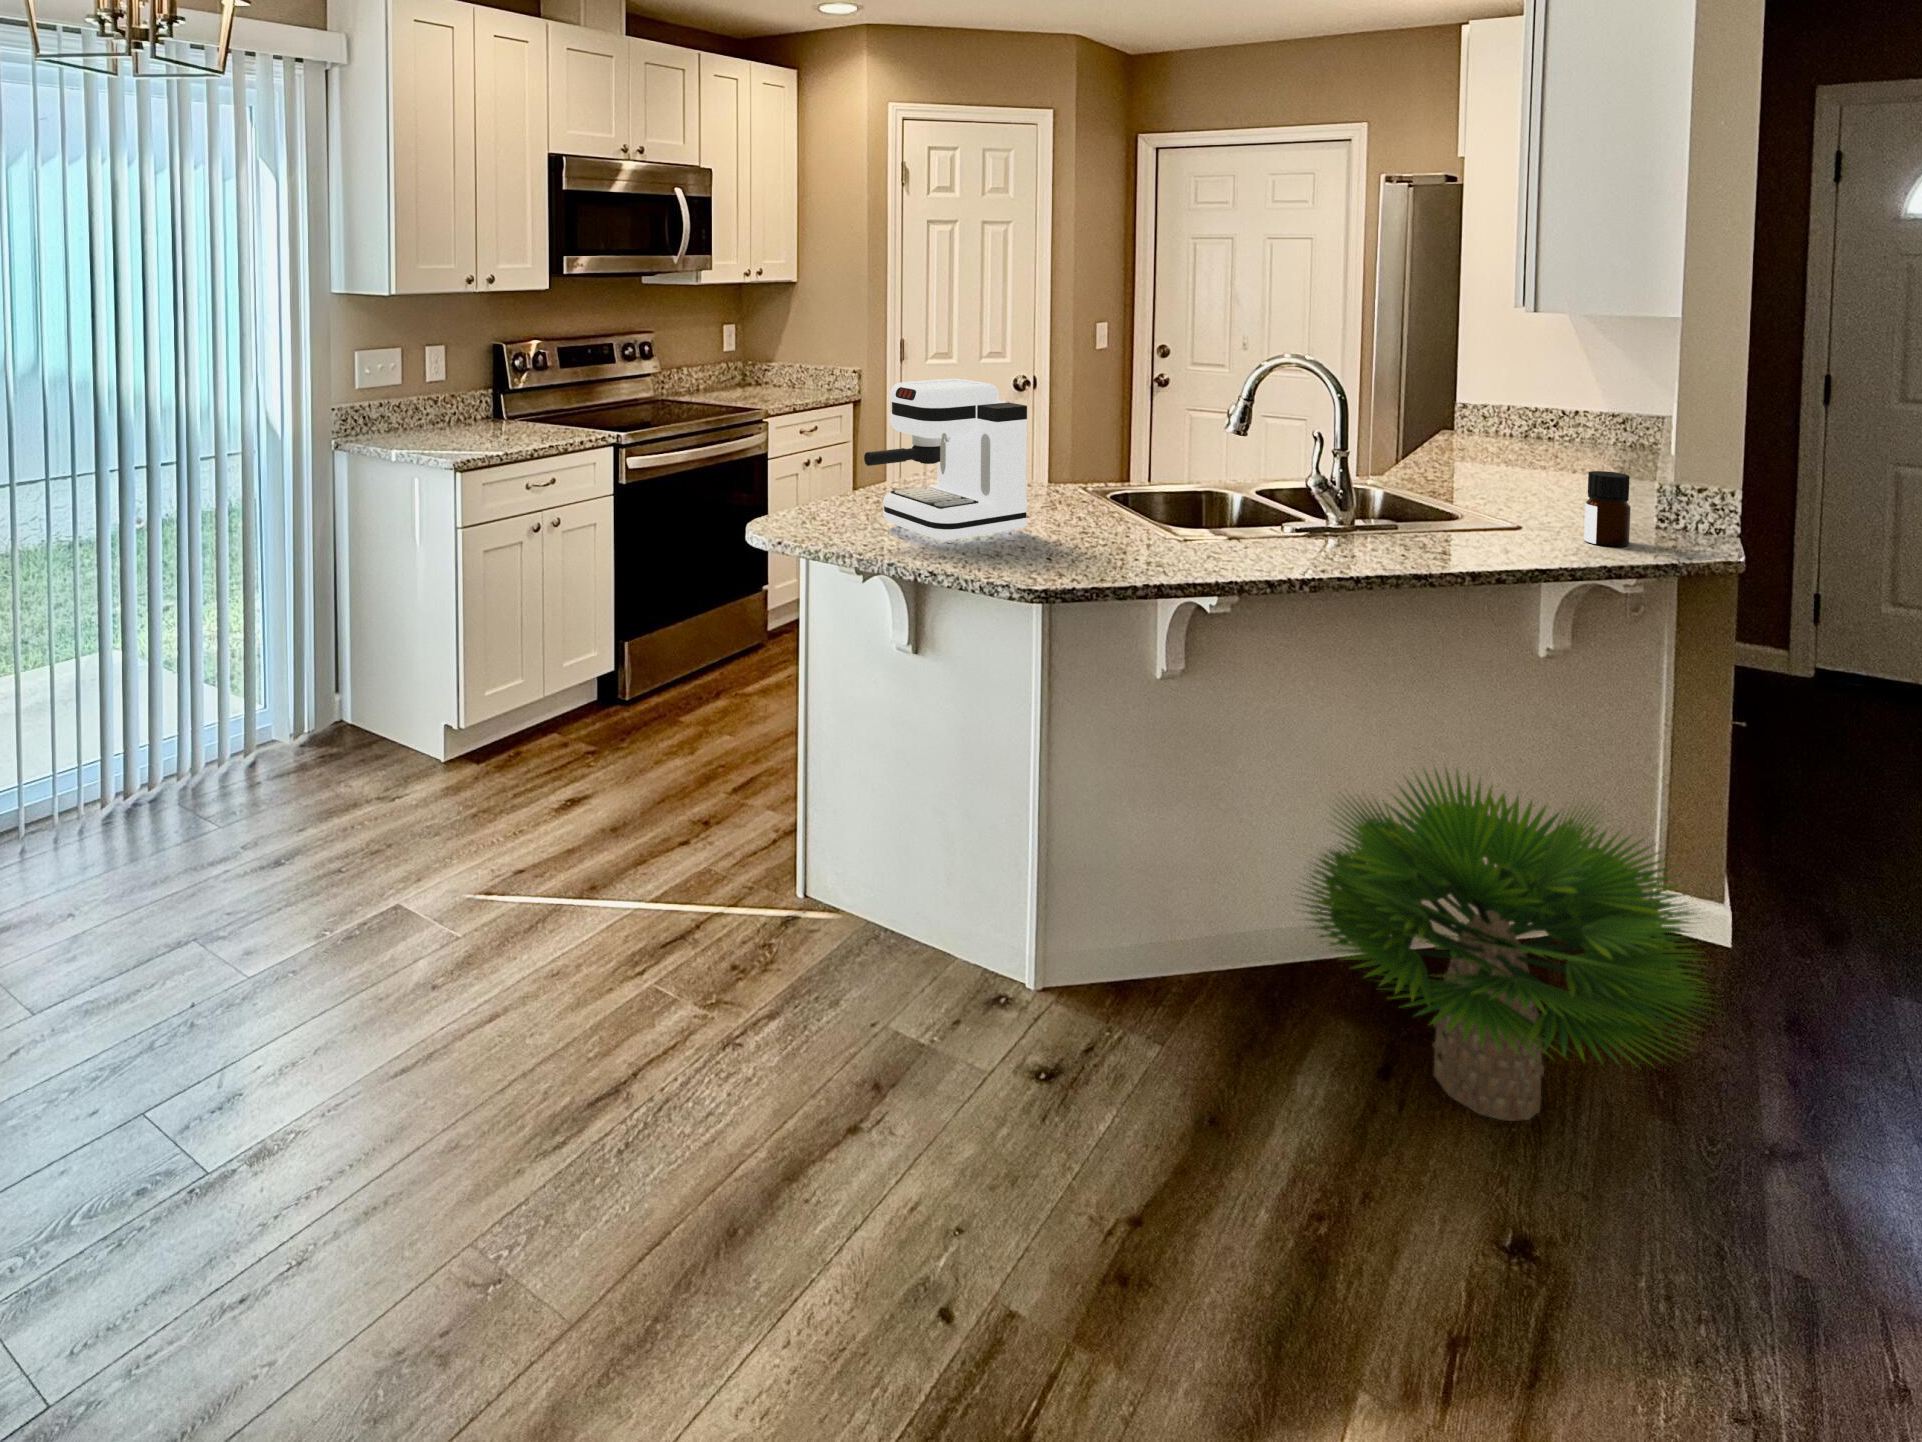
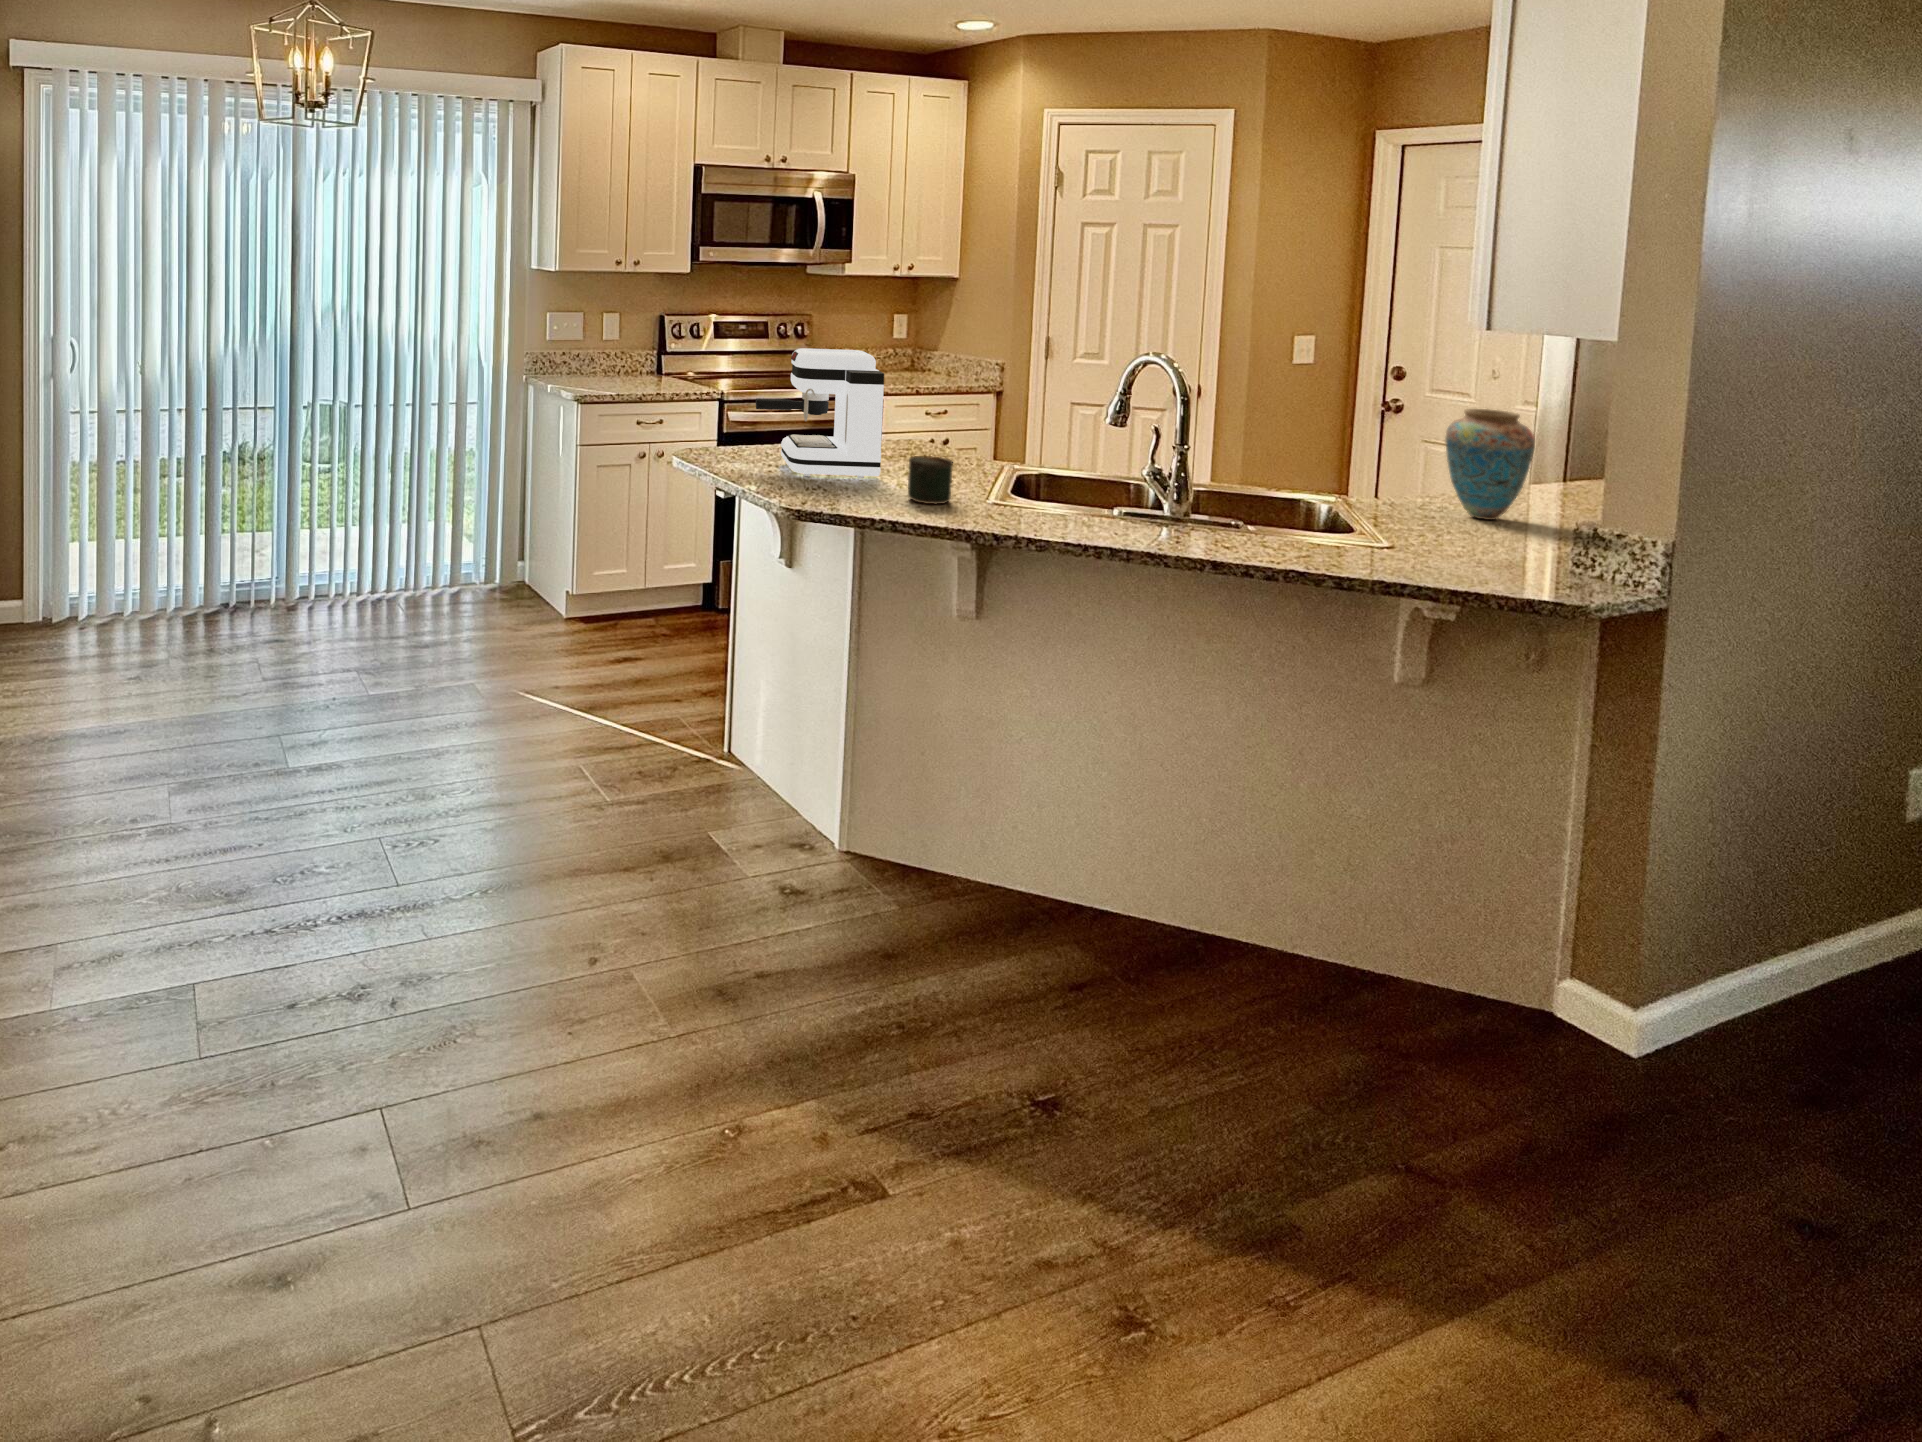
vase: none [1476,385,1551,485] -> present [1445,409,1535,520]
bottle: present [1584,471,1631,547] -> none [1387,486,1437,565]
mug: none [1113,500,1166,559] -> present [908,456,953,504]
potted plant: present [1303,769,1707,1121] -> none [983,727,1374,1054]

